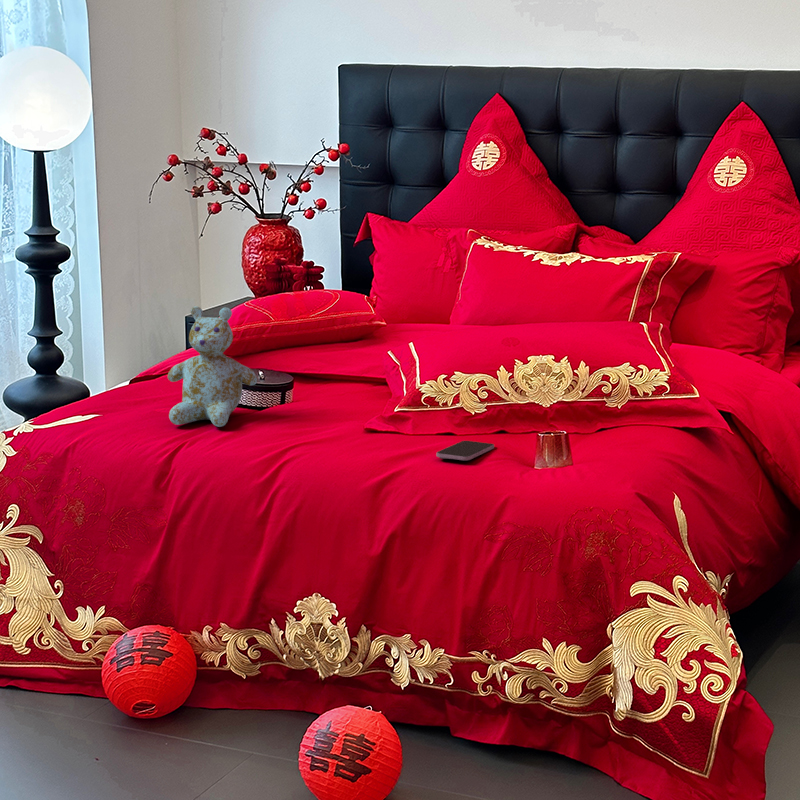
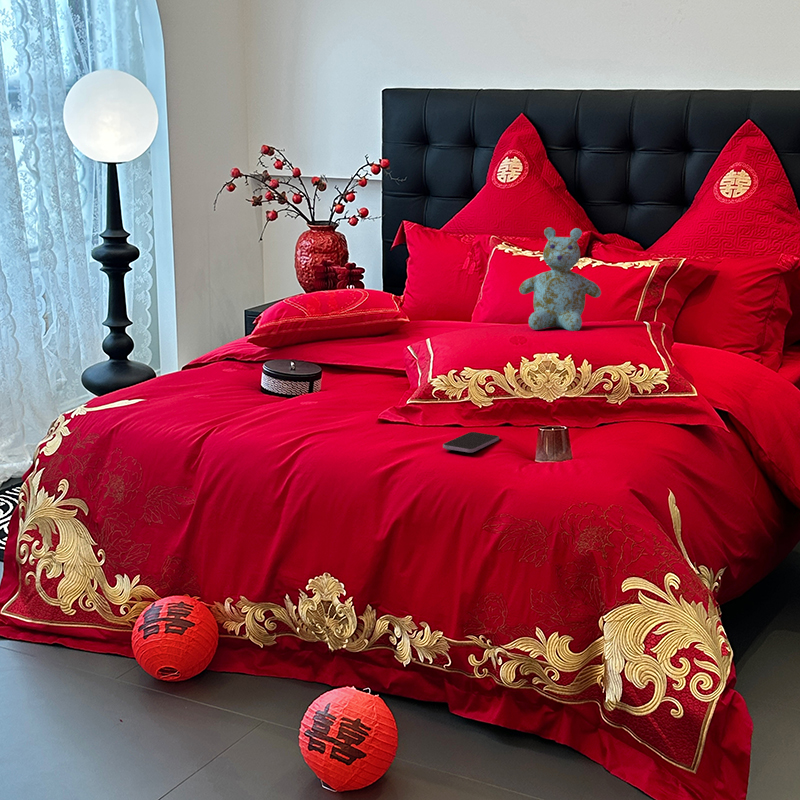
stuffed bear: present [168,306,257,427] -> present [519,227,601,331]

